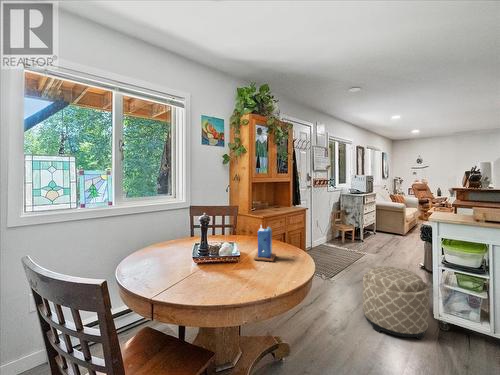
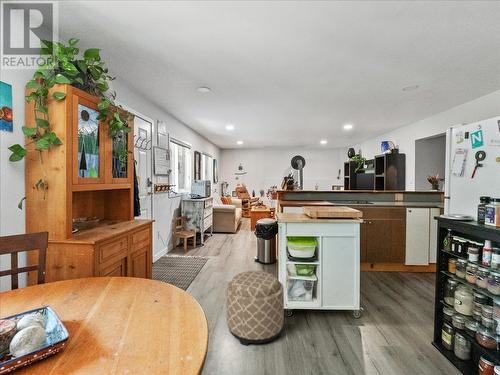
candle: present [254,225,276,261] -> none [97,268,139,337]

